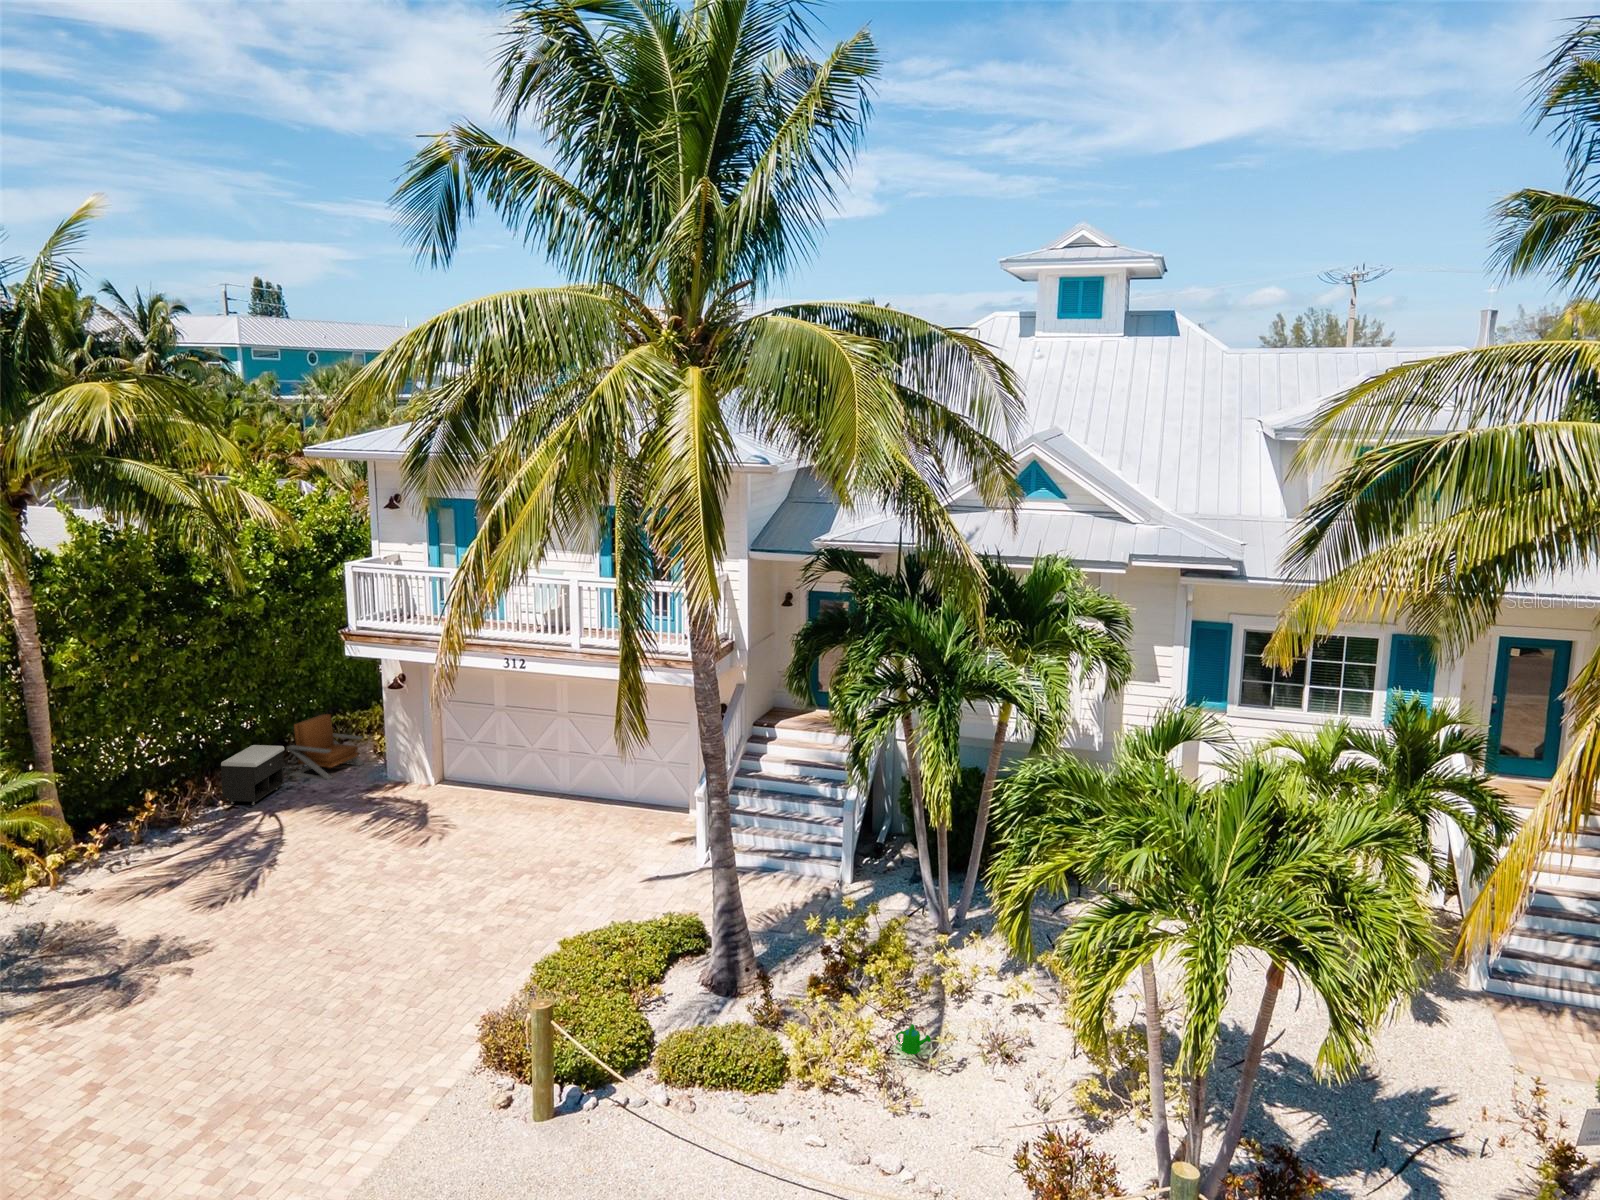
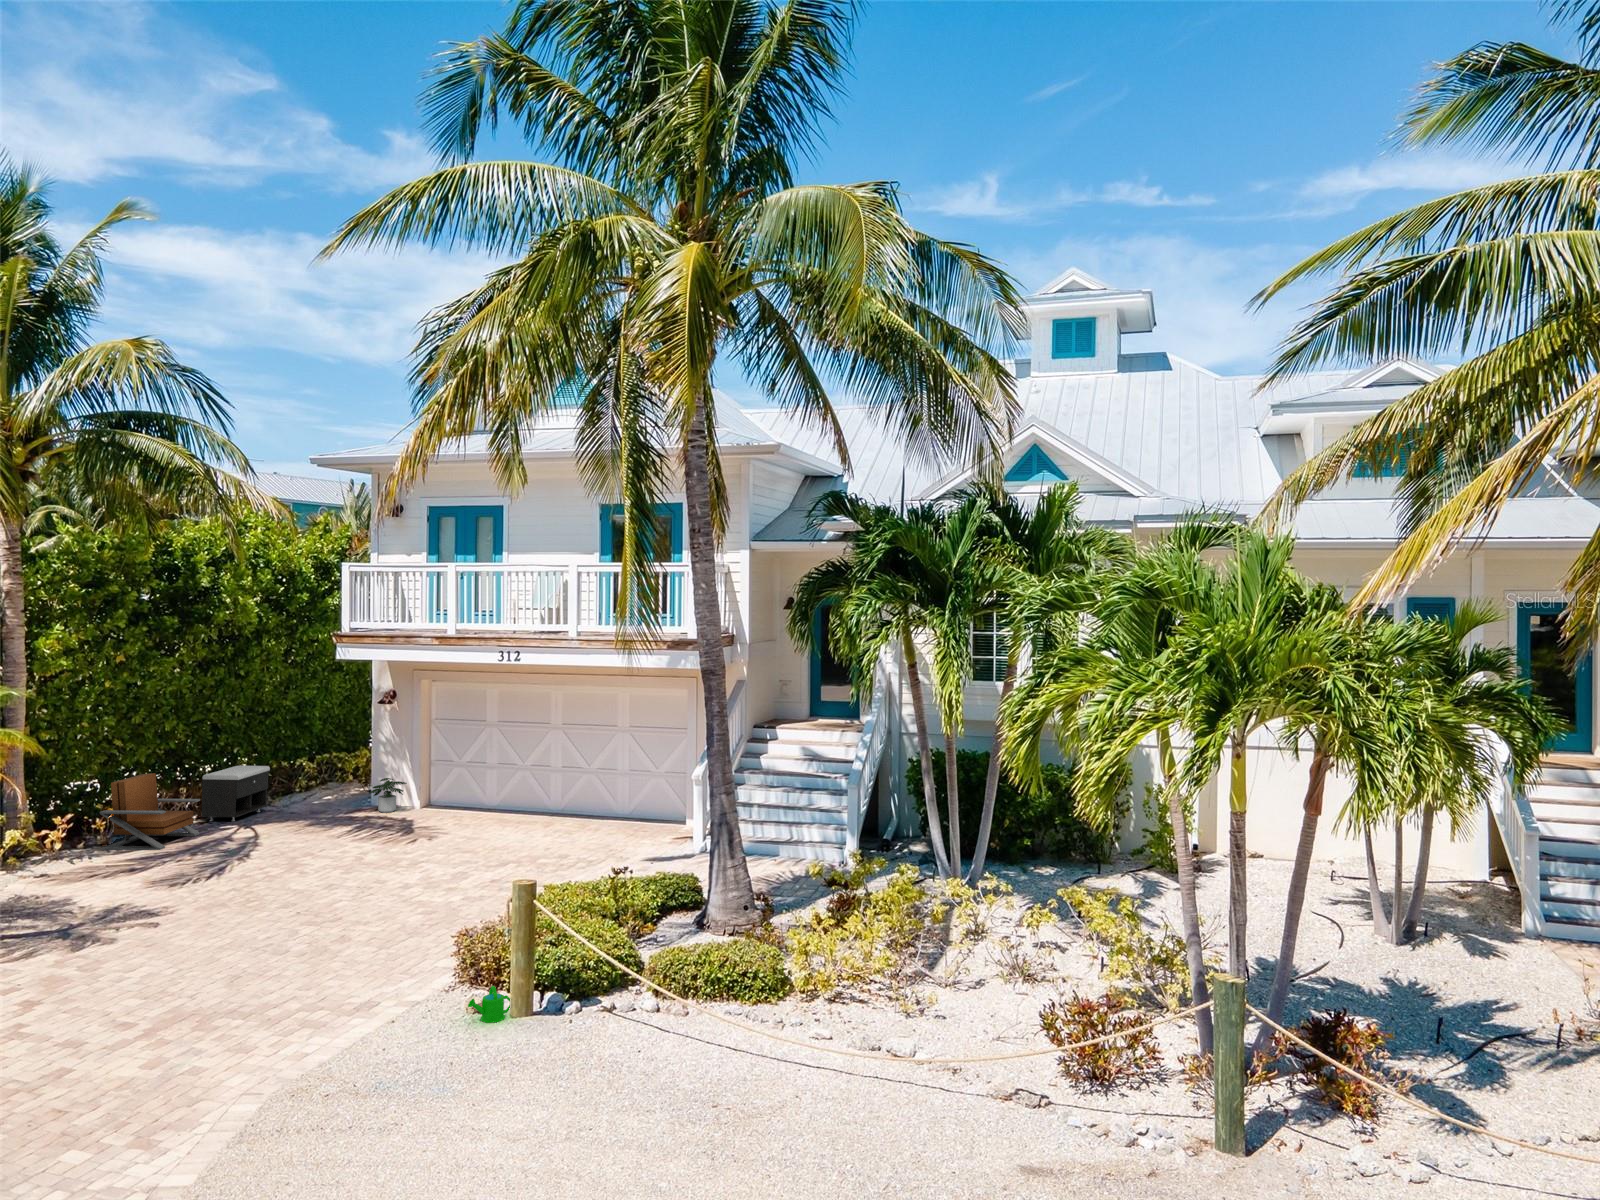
lounge chair: present [287,714,364,780] -> present [100,773,200,850]
potted plant: none [382,757,418,792] -> present [369,778,407,813]
watering can: present [896,1024,931,1054] -> present [468,986,510,1023]

